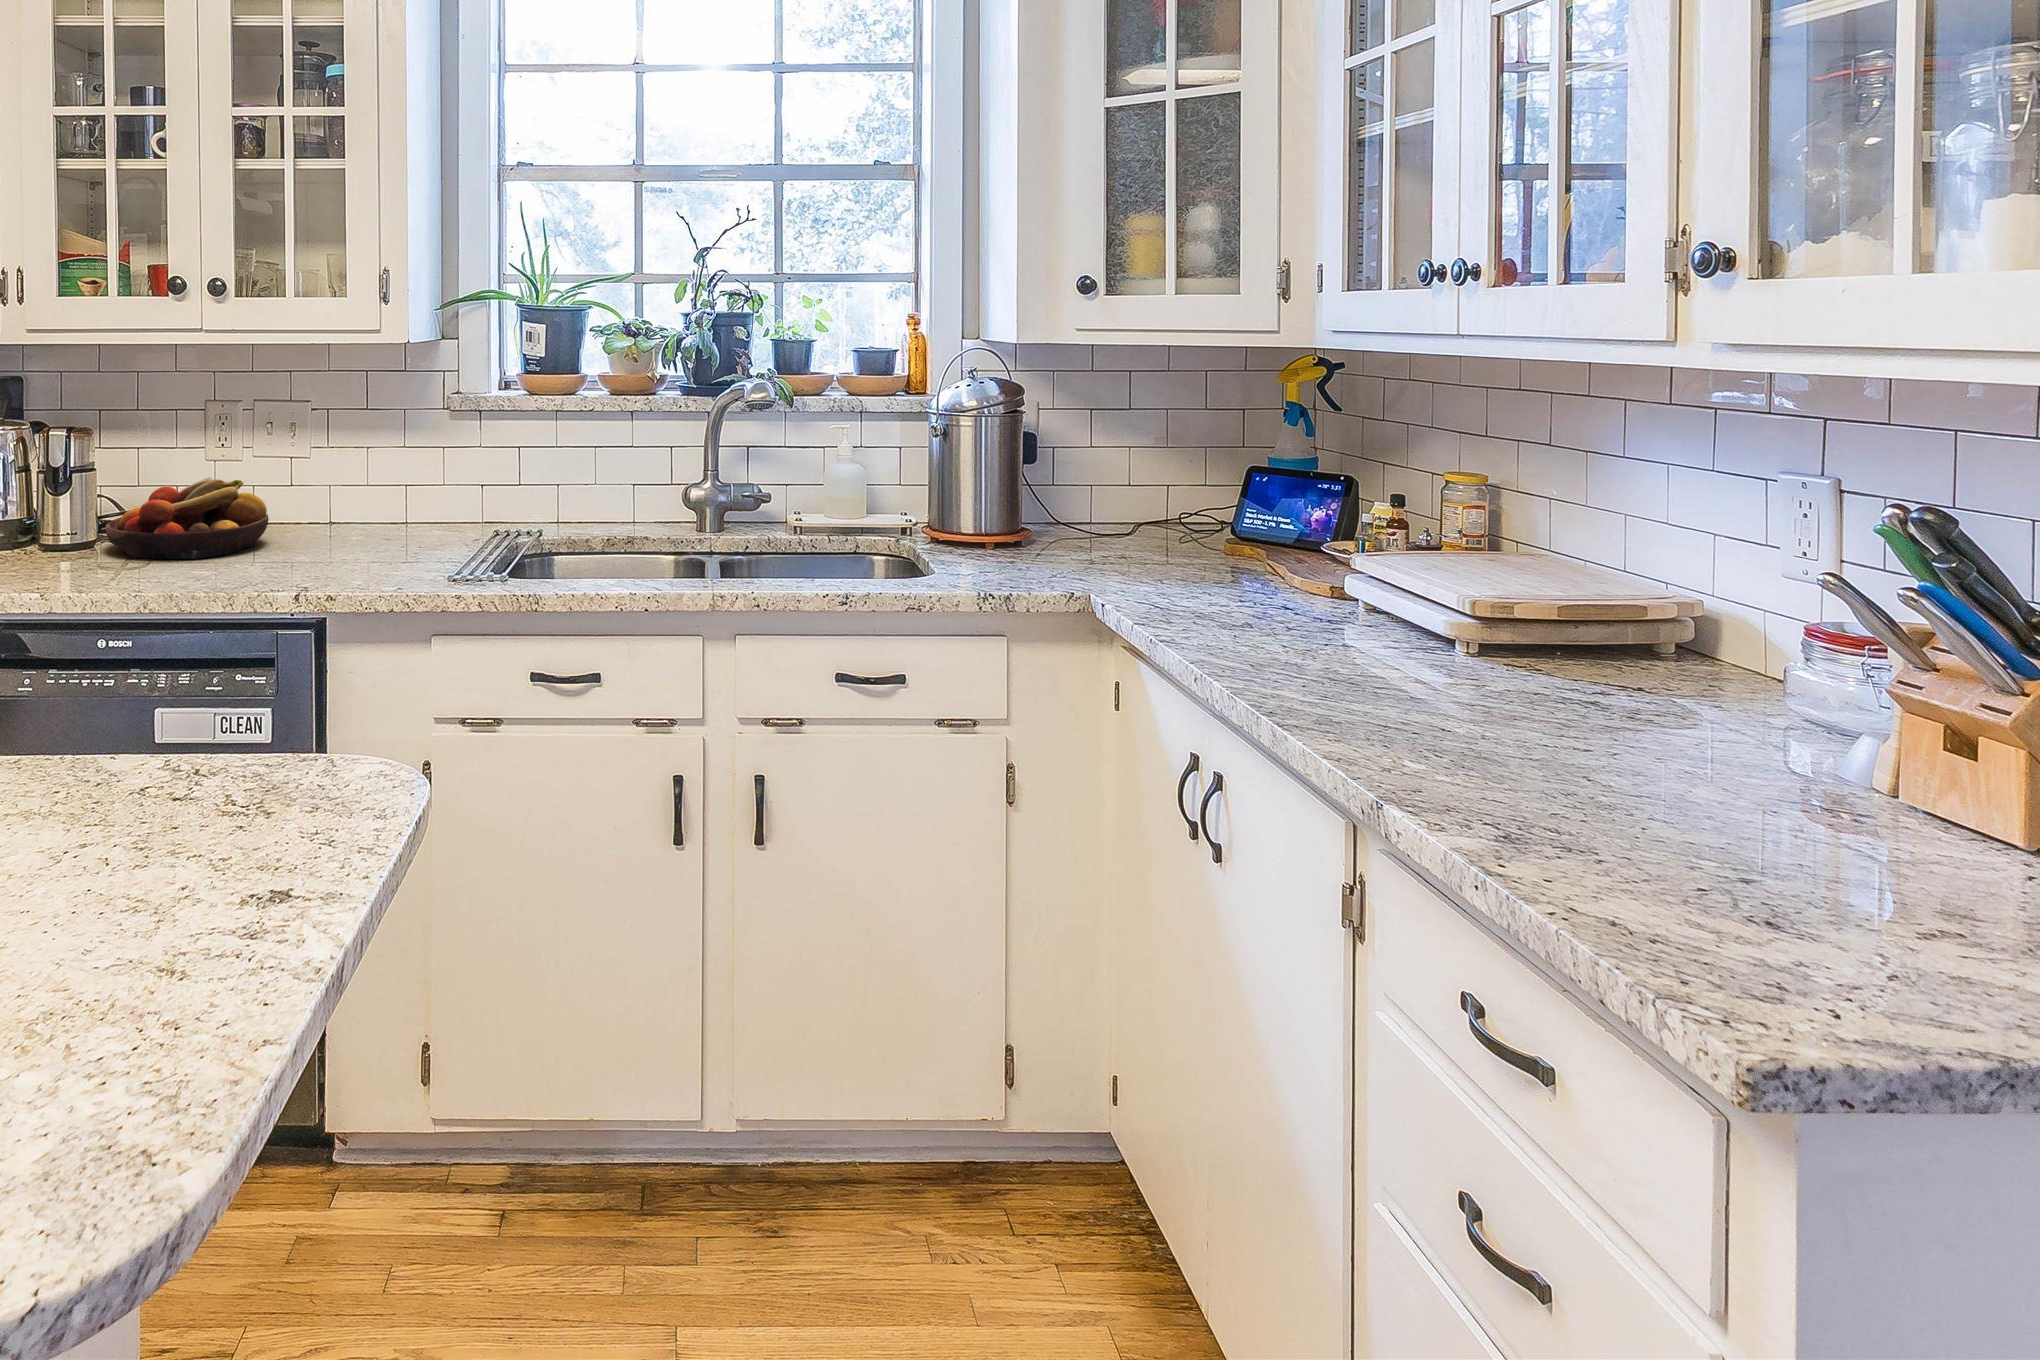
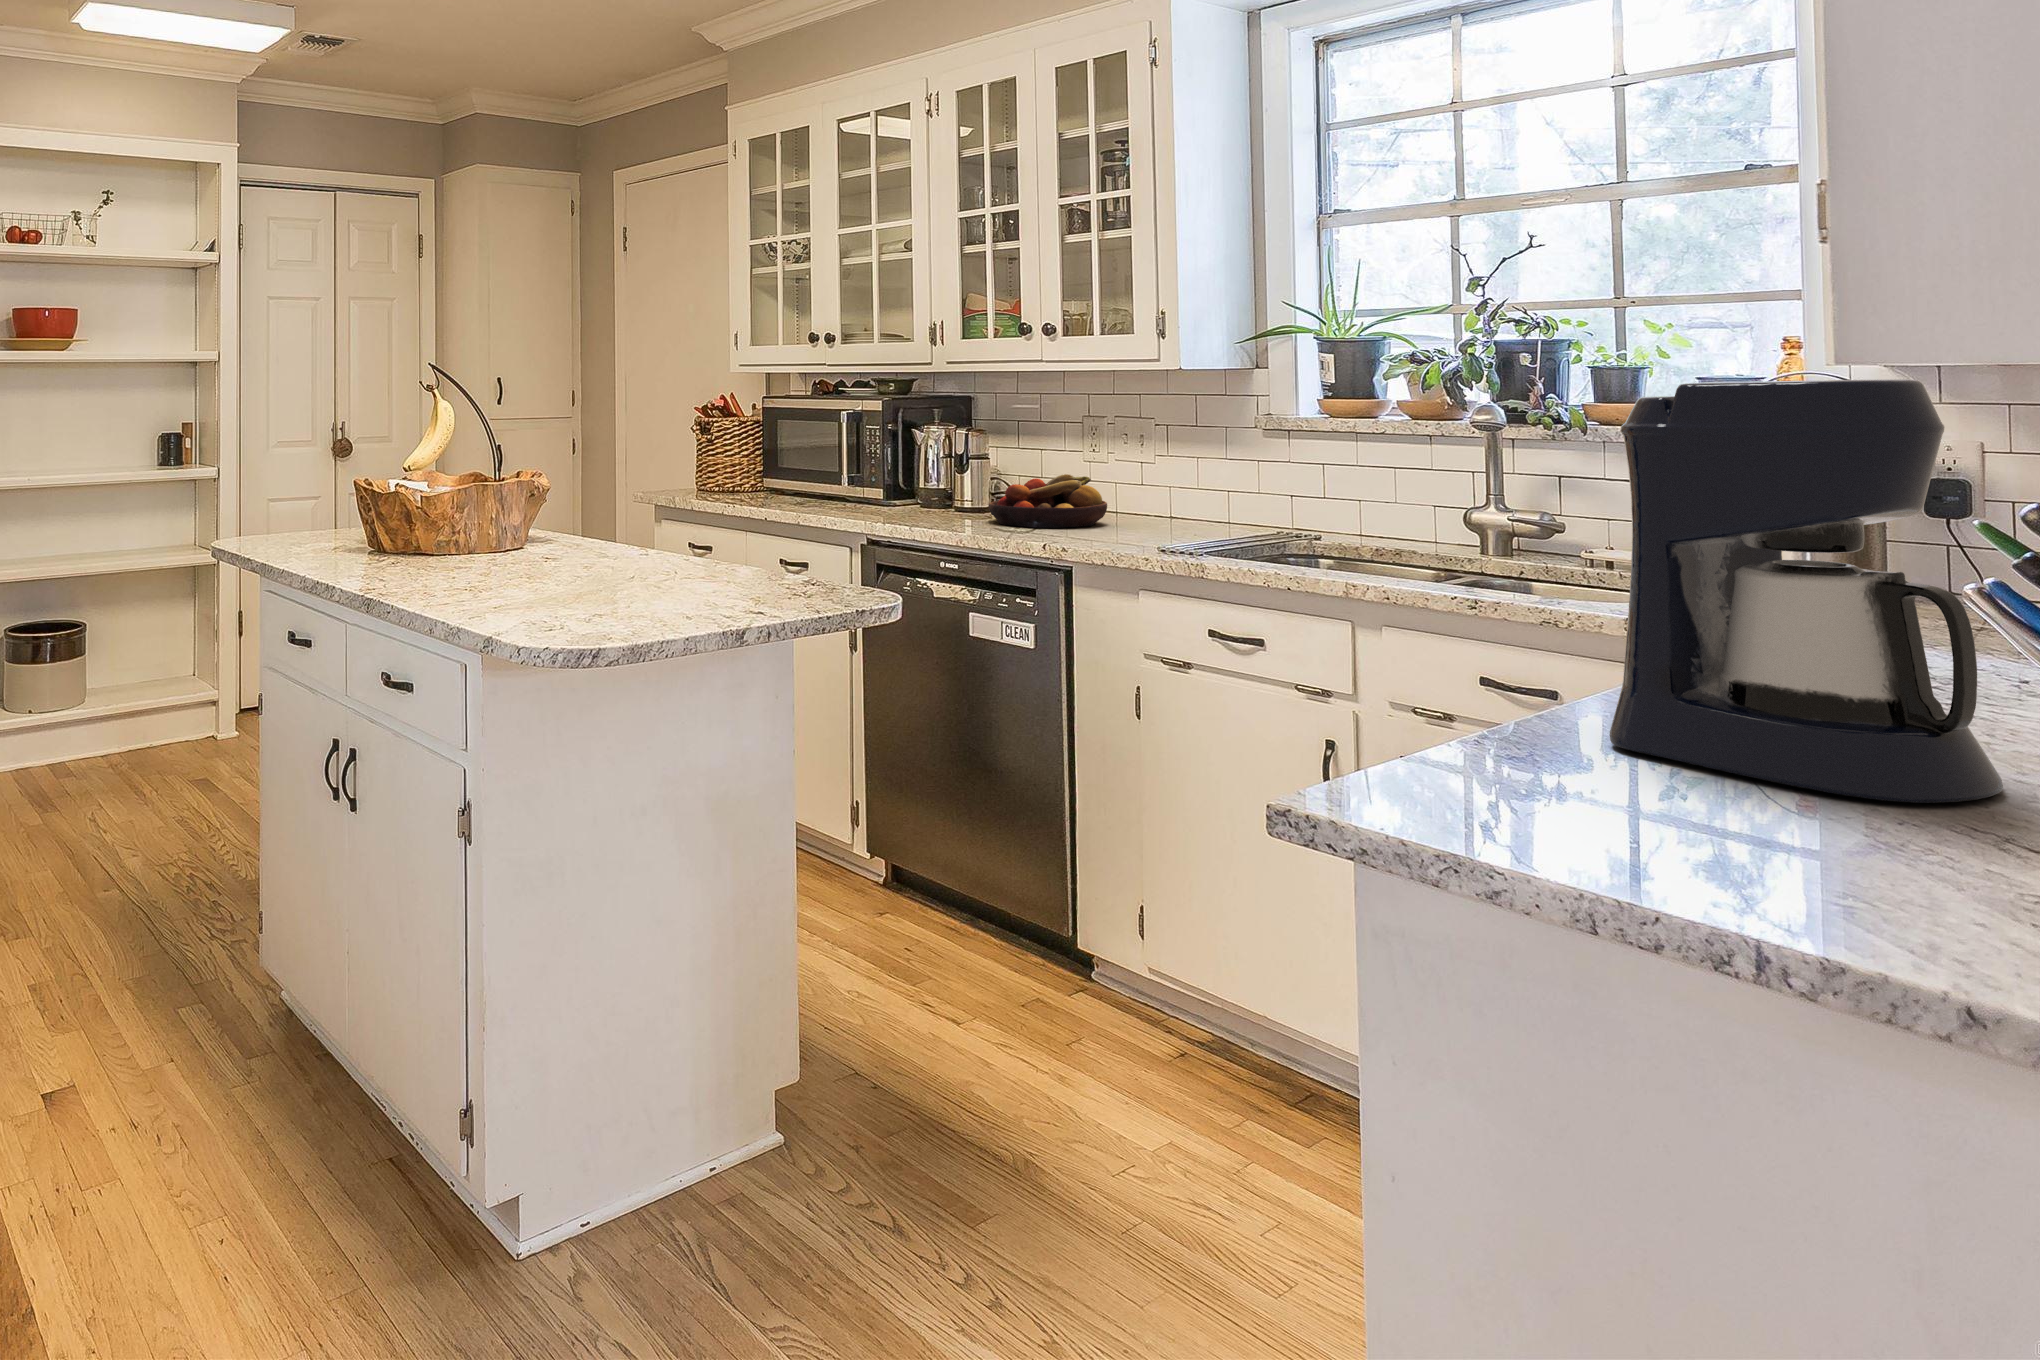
coffee maker: none [1456,449,1794,875] -> present [1609,379,2003,803]

